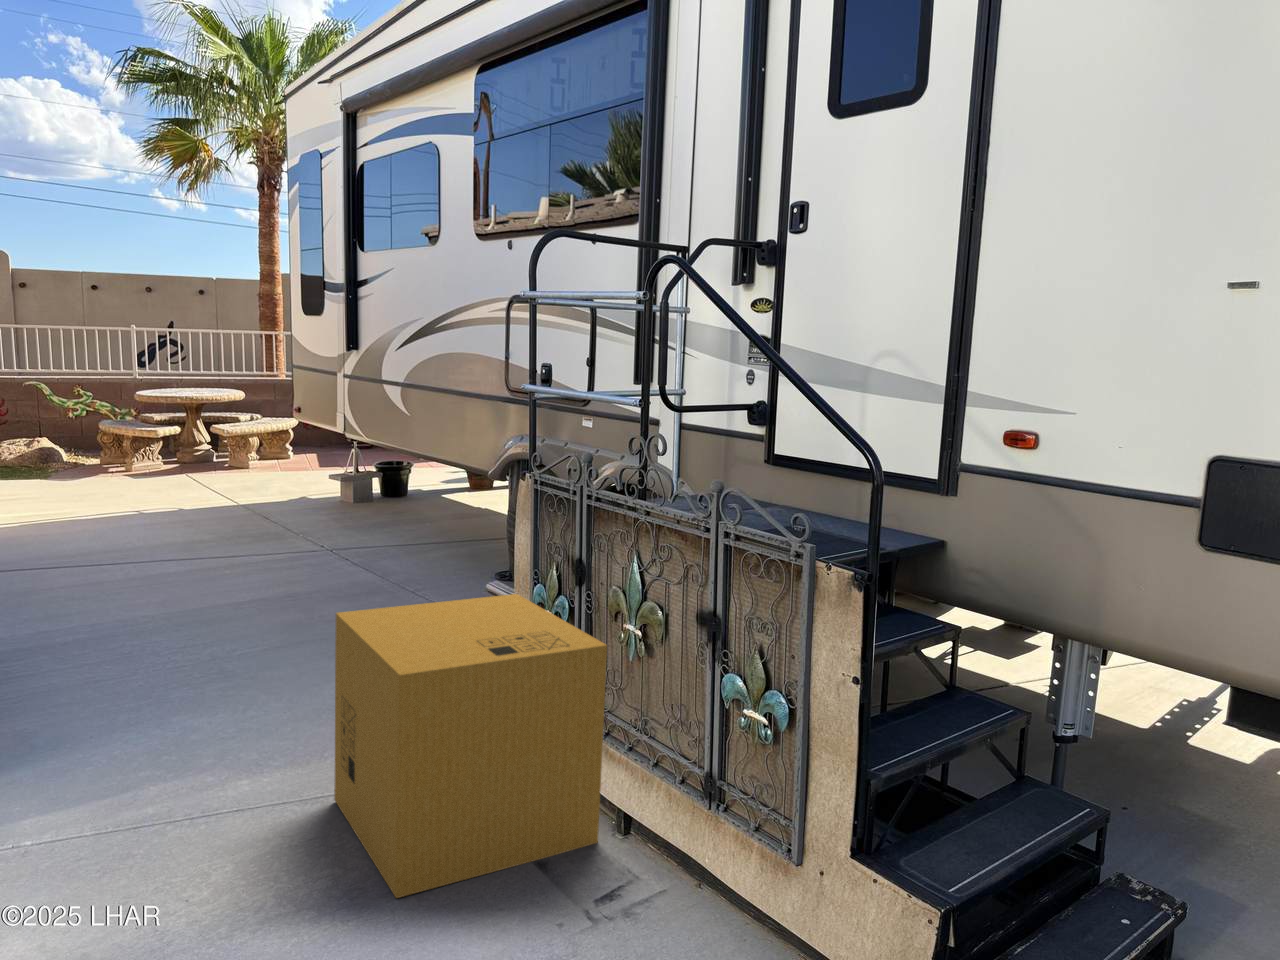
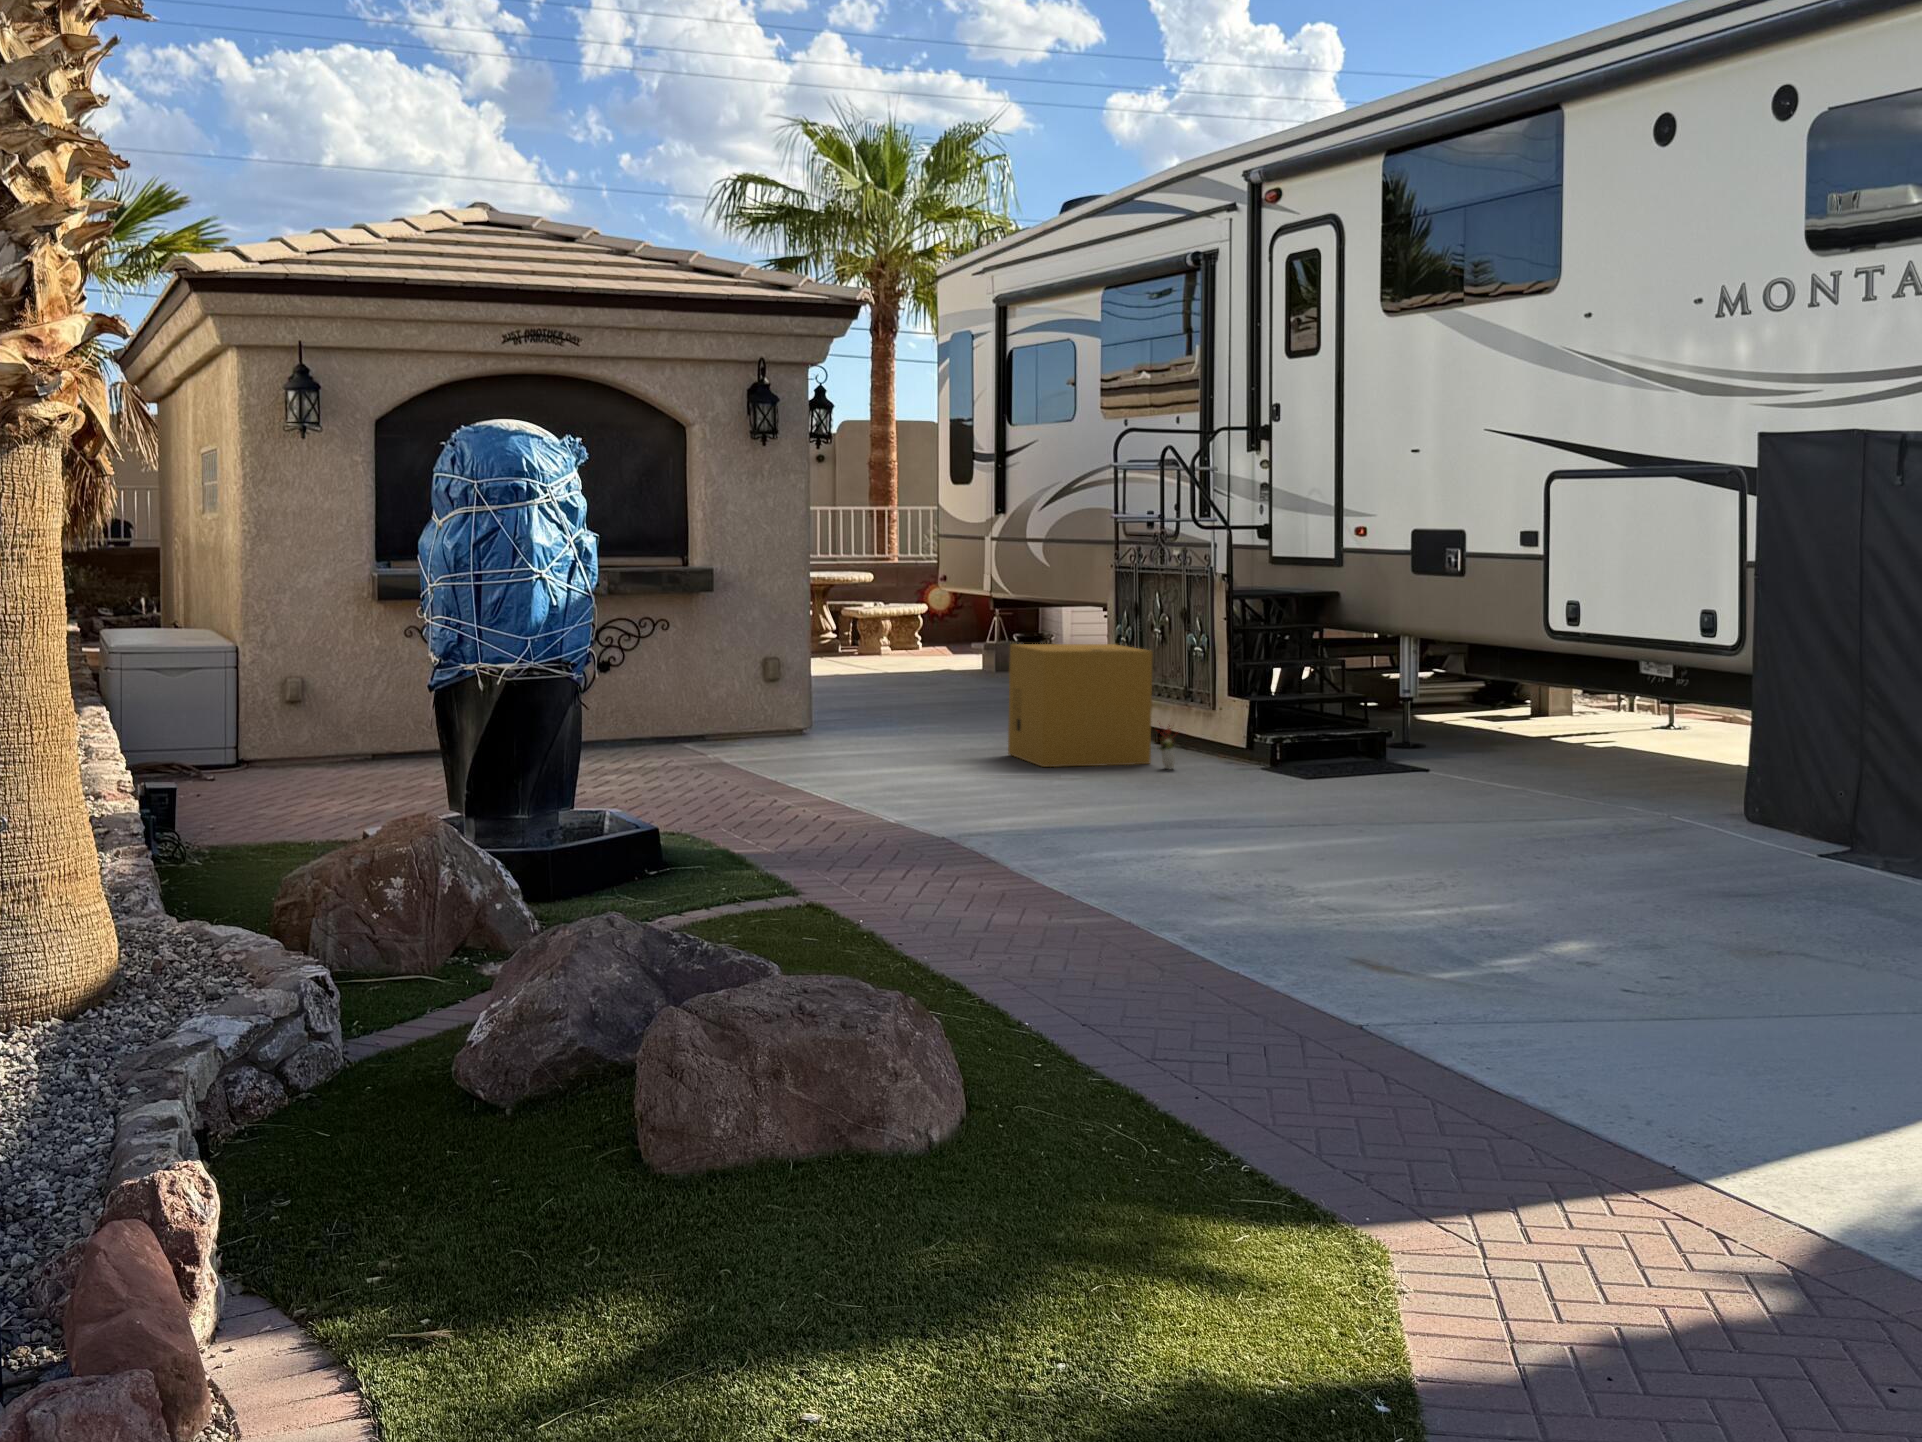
decorative plant: none [620,796,666,892] -> present [1159,723,1175,769]

